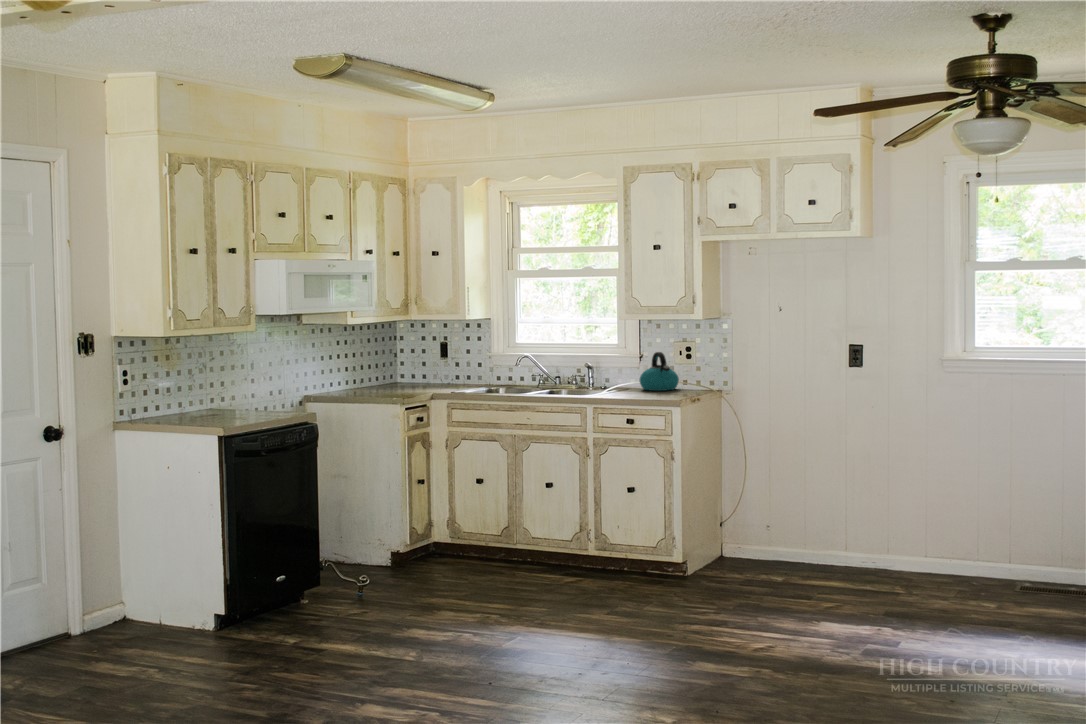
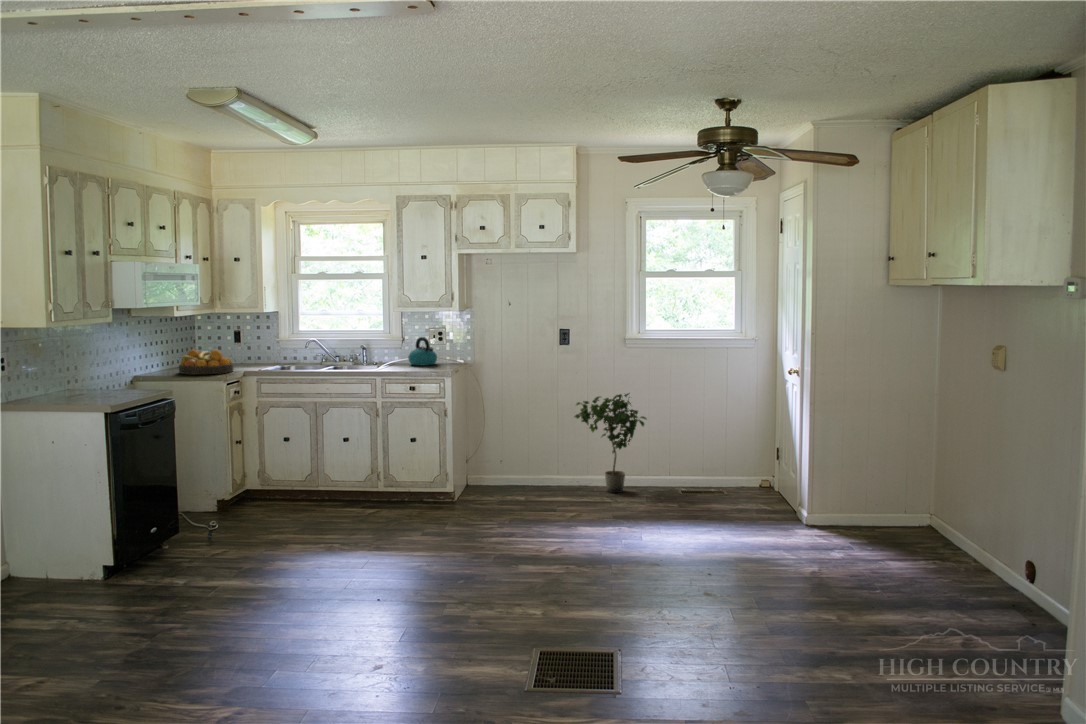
fruit bowl: none [358,365,423,395] -> present [179,349,233,374]
potted plant: none [862,439,988,591] -> present [574,393,646,493]

